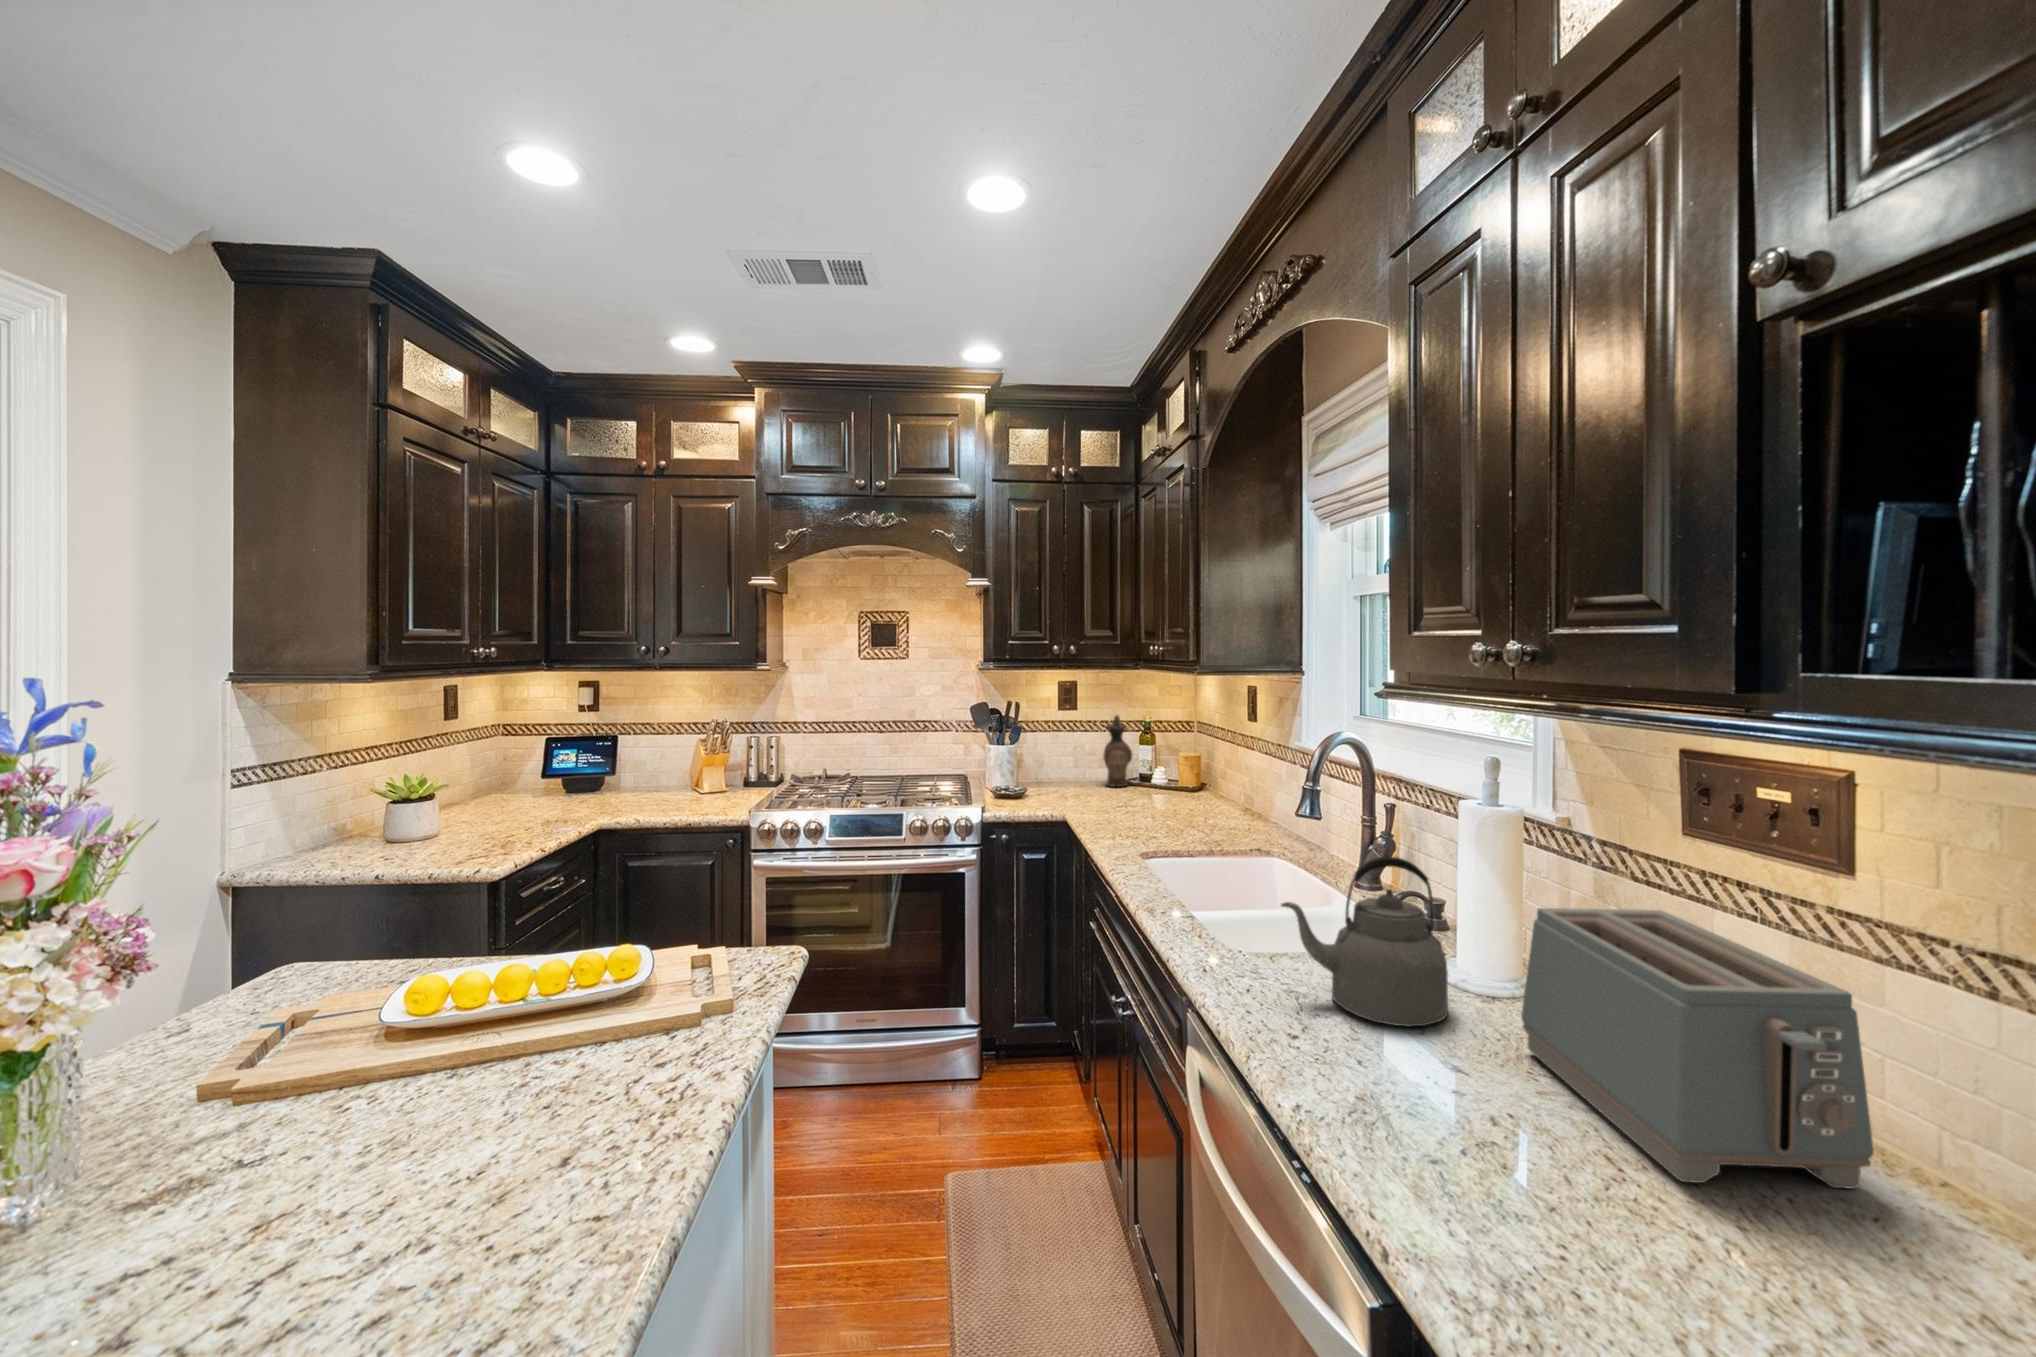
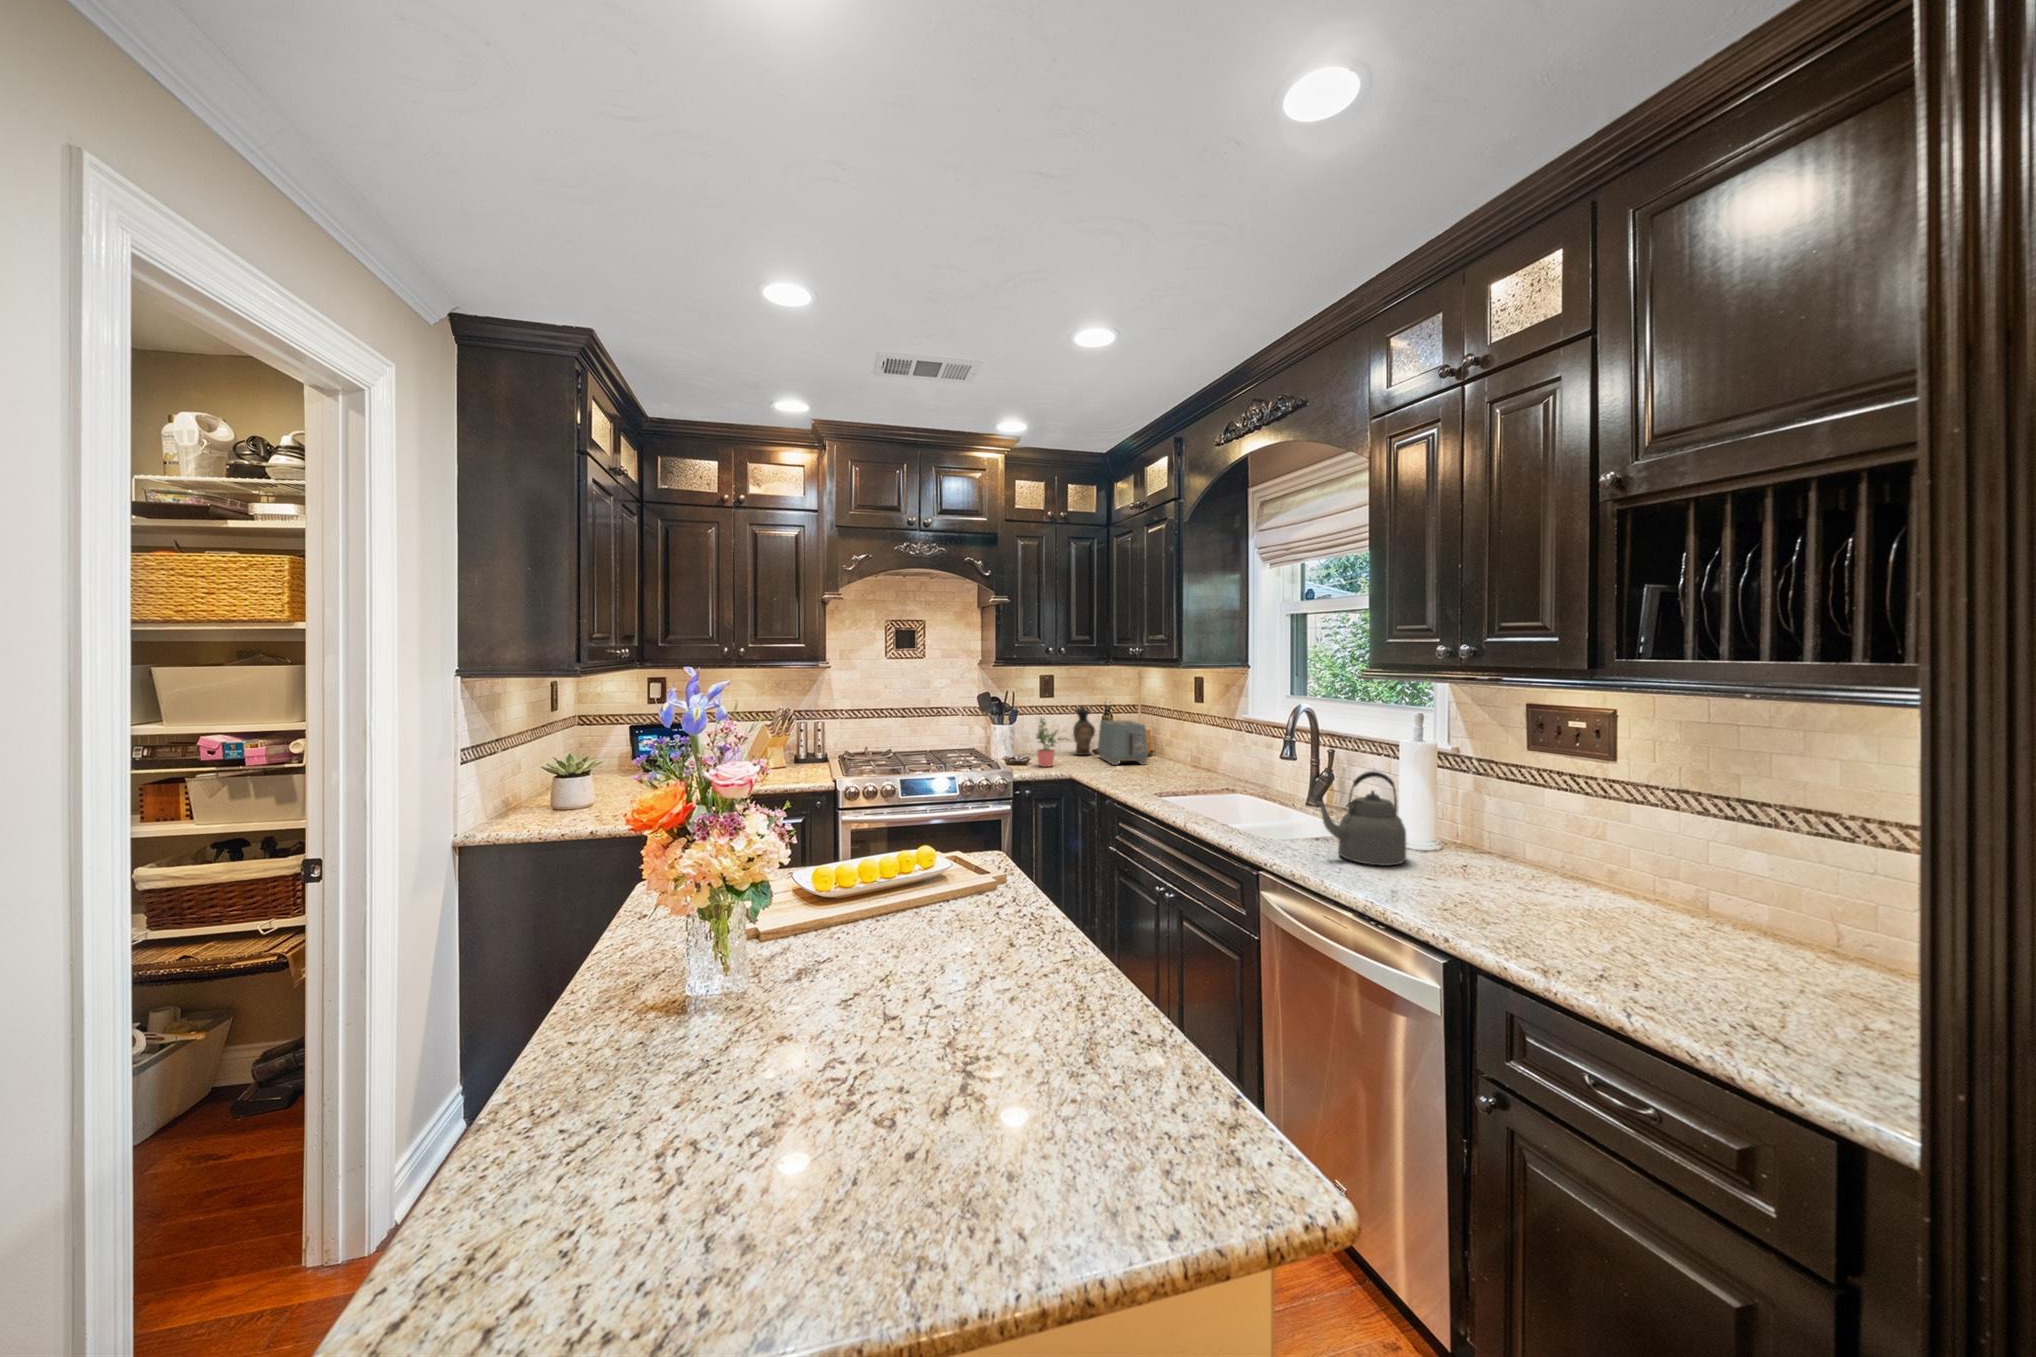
potted plant: none [1034,736,1083,803] -> present [1036,717,1067,767]
toaster: present [1521,908,1874,1189] -> present [1098,720,1148,765]

